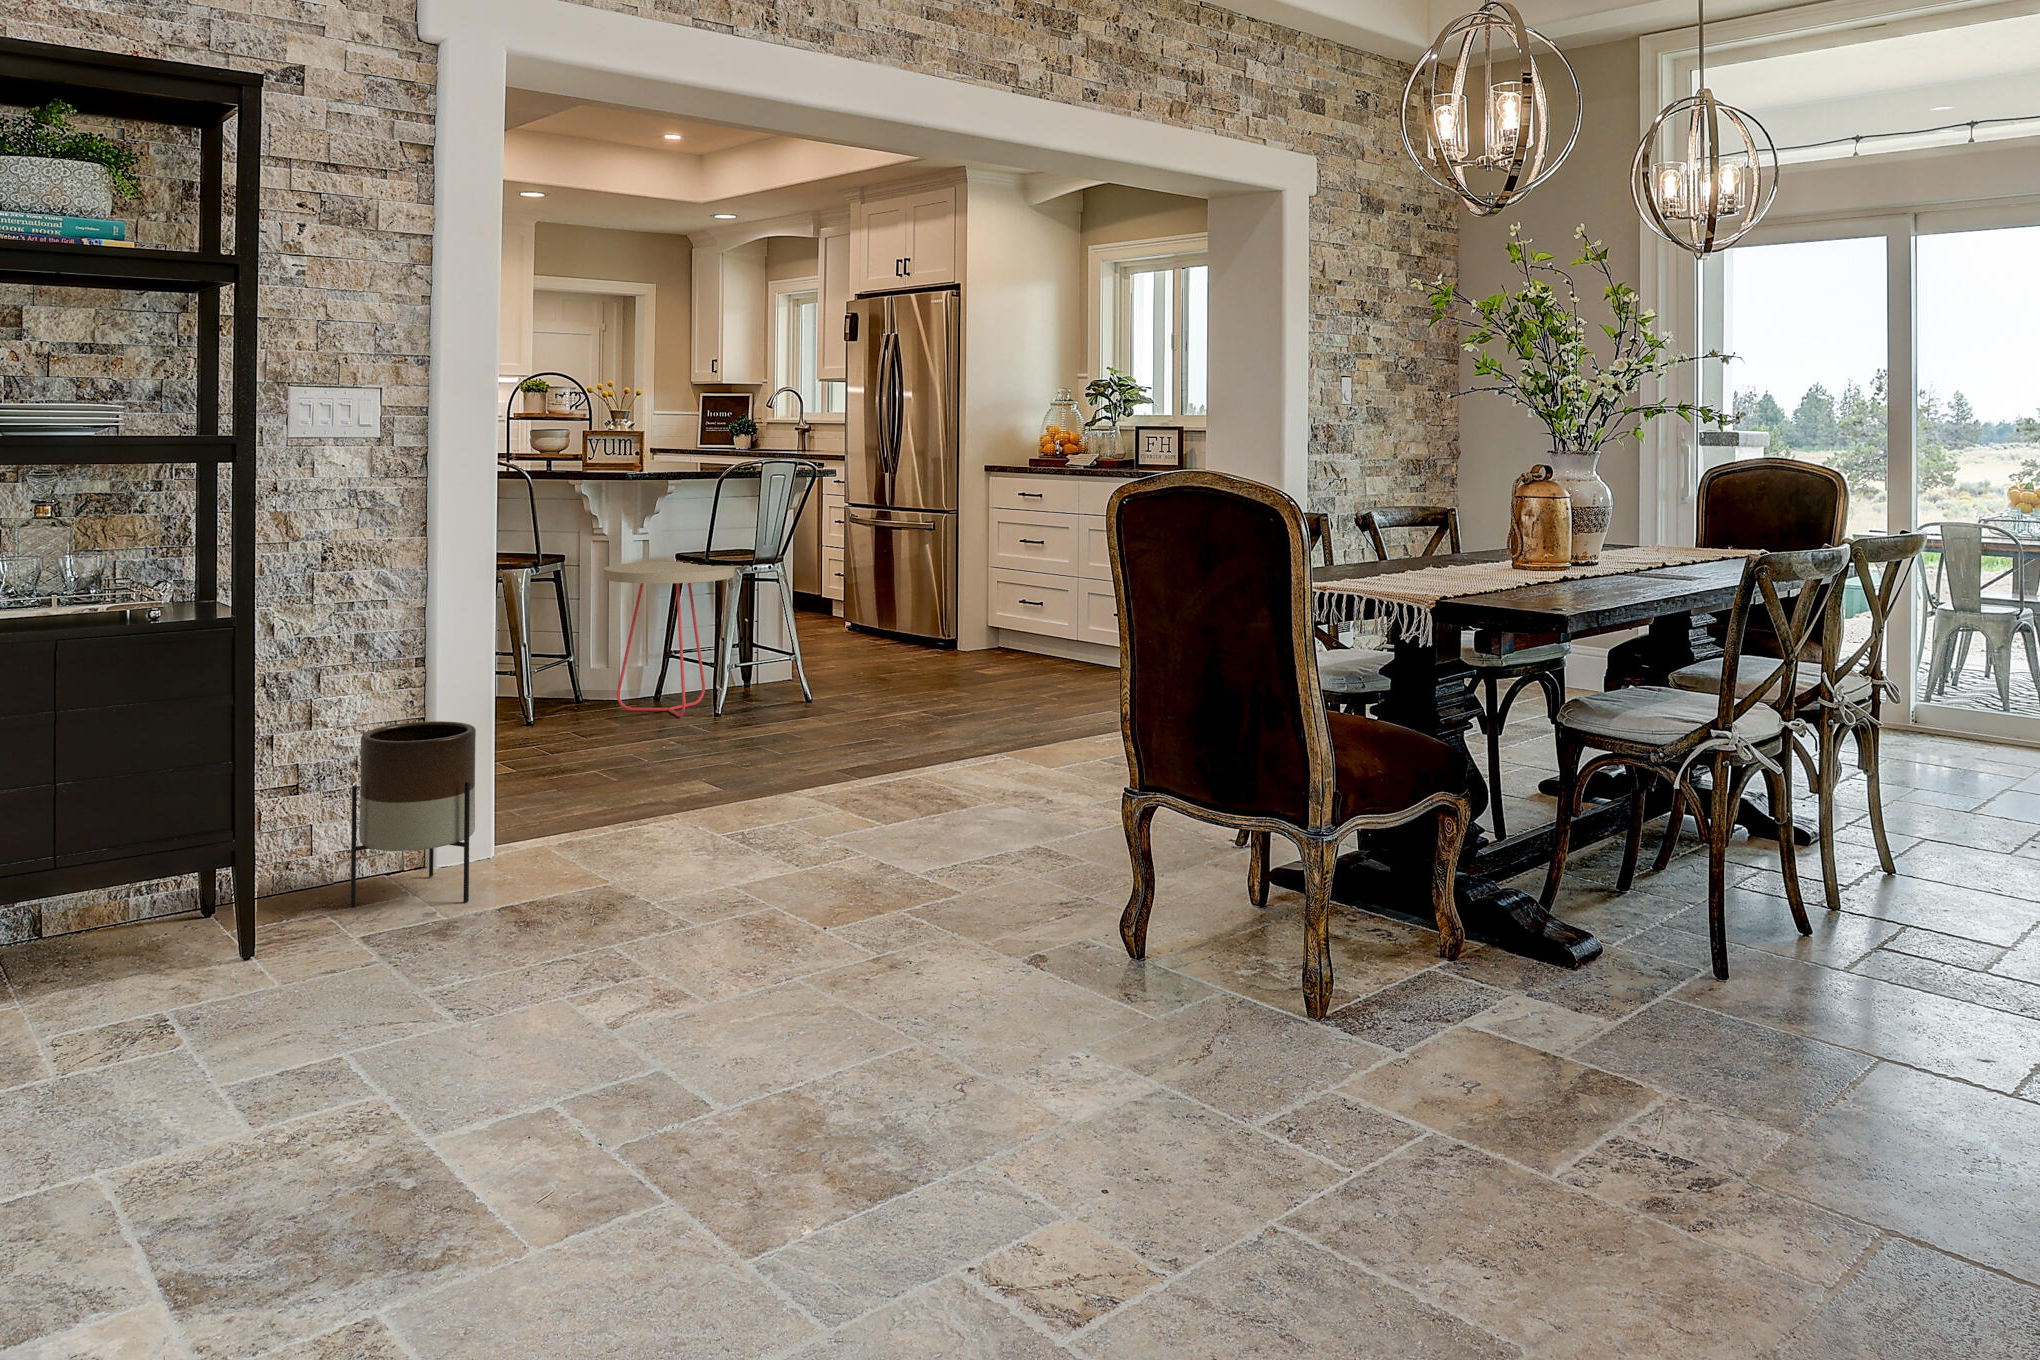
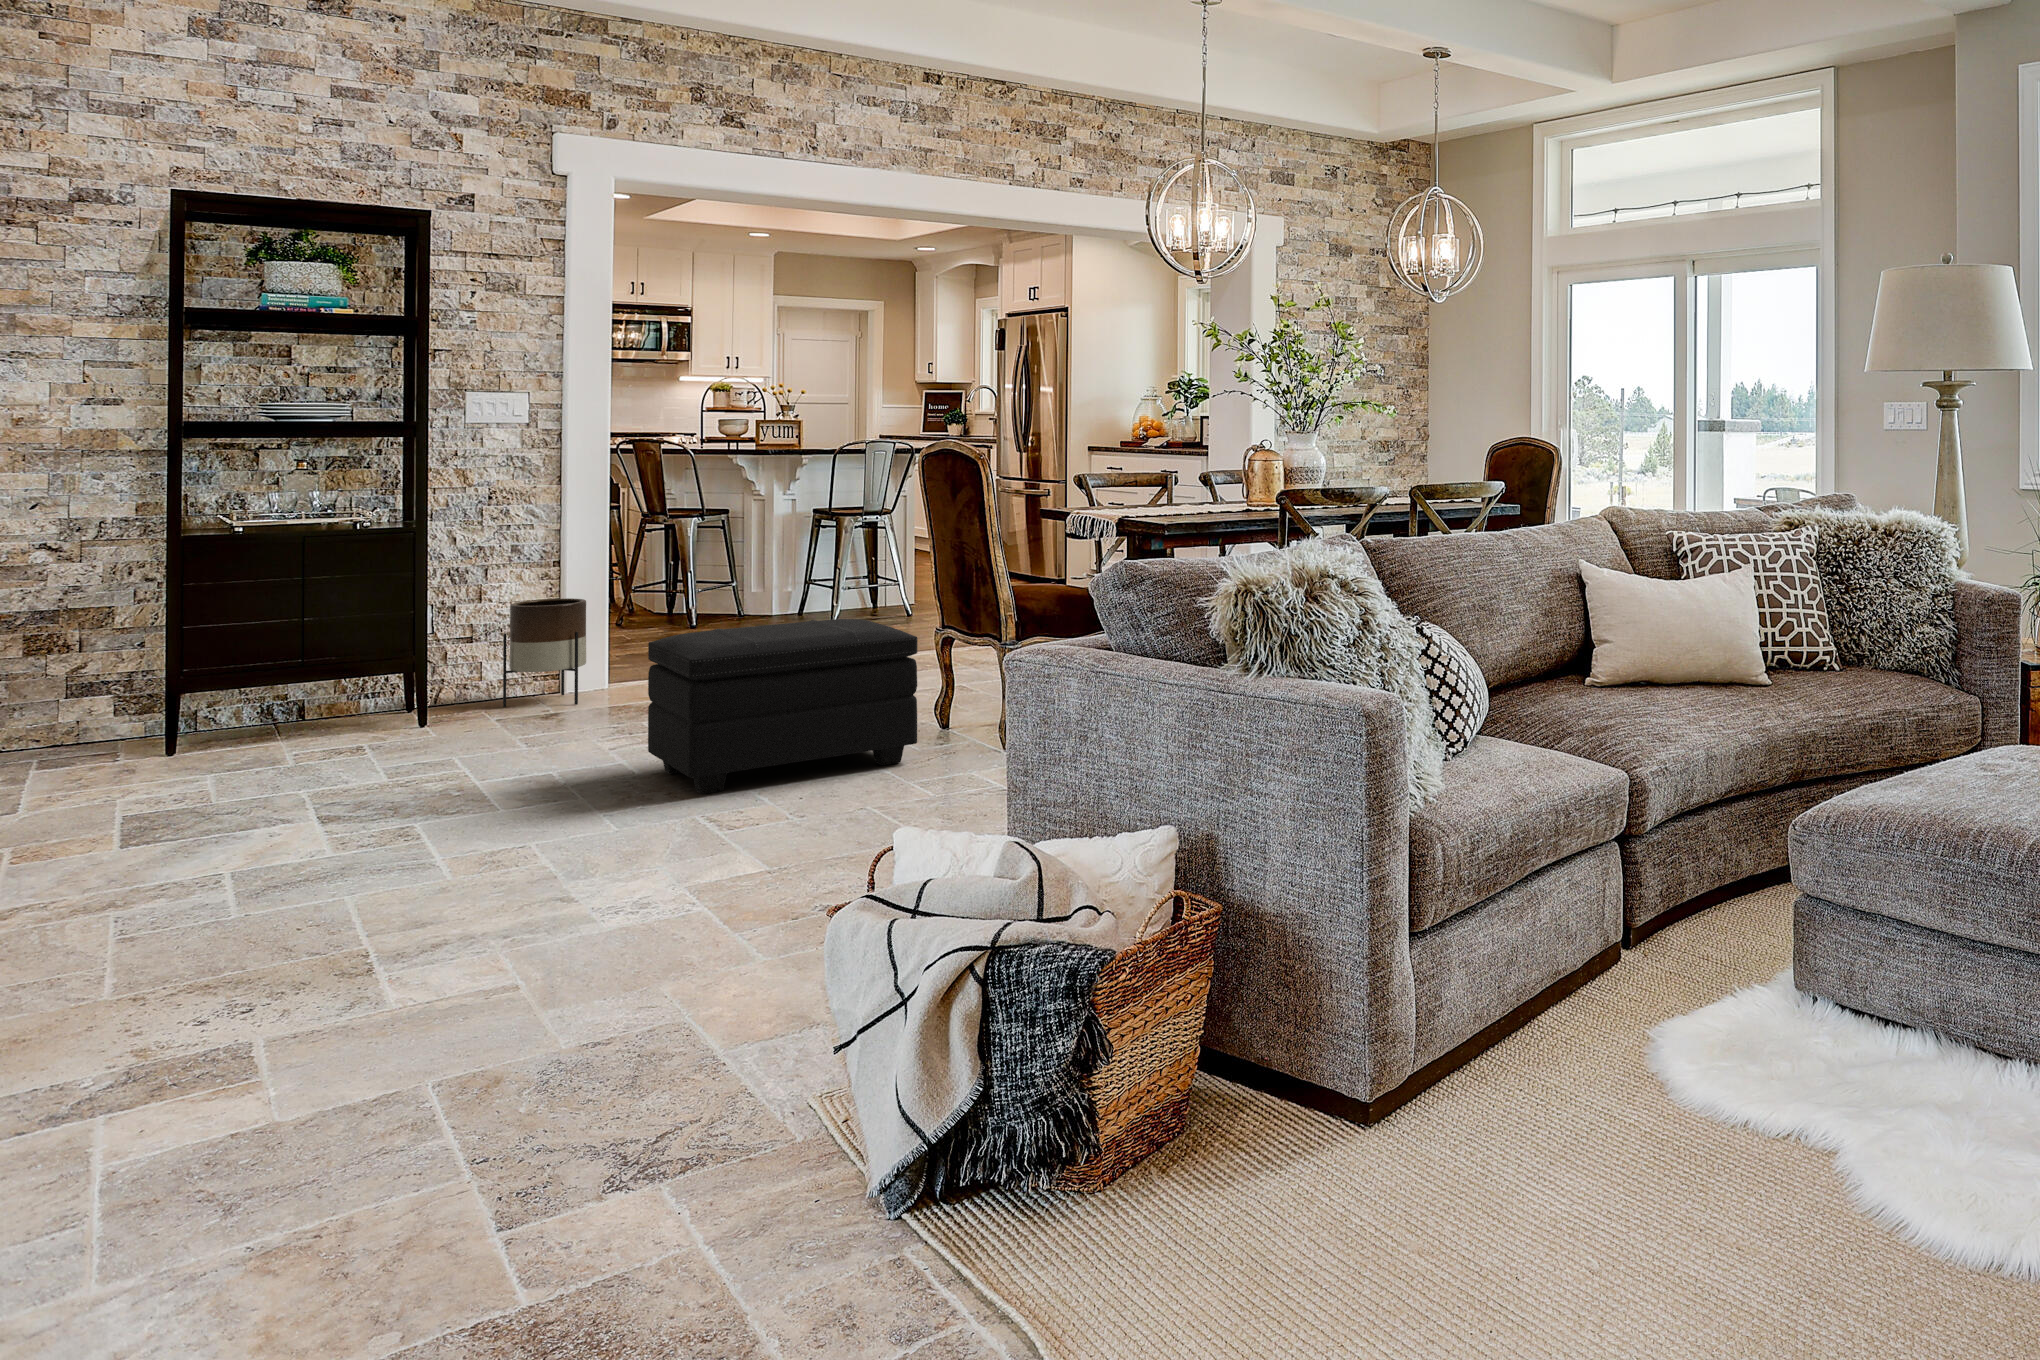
side table: present [604,561,735,717] -> none [752,515,851,624]
footstool: none [726,806,1221,1221] -> present [648,619,918,794]

